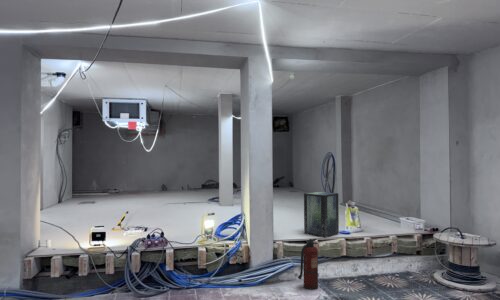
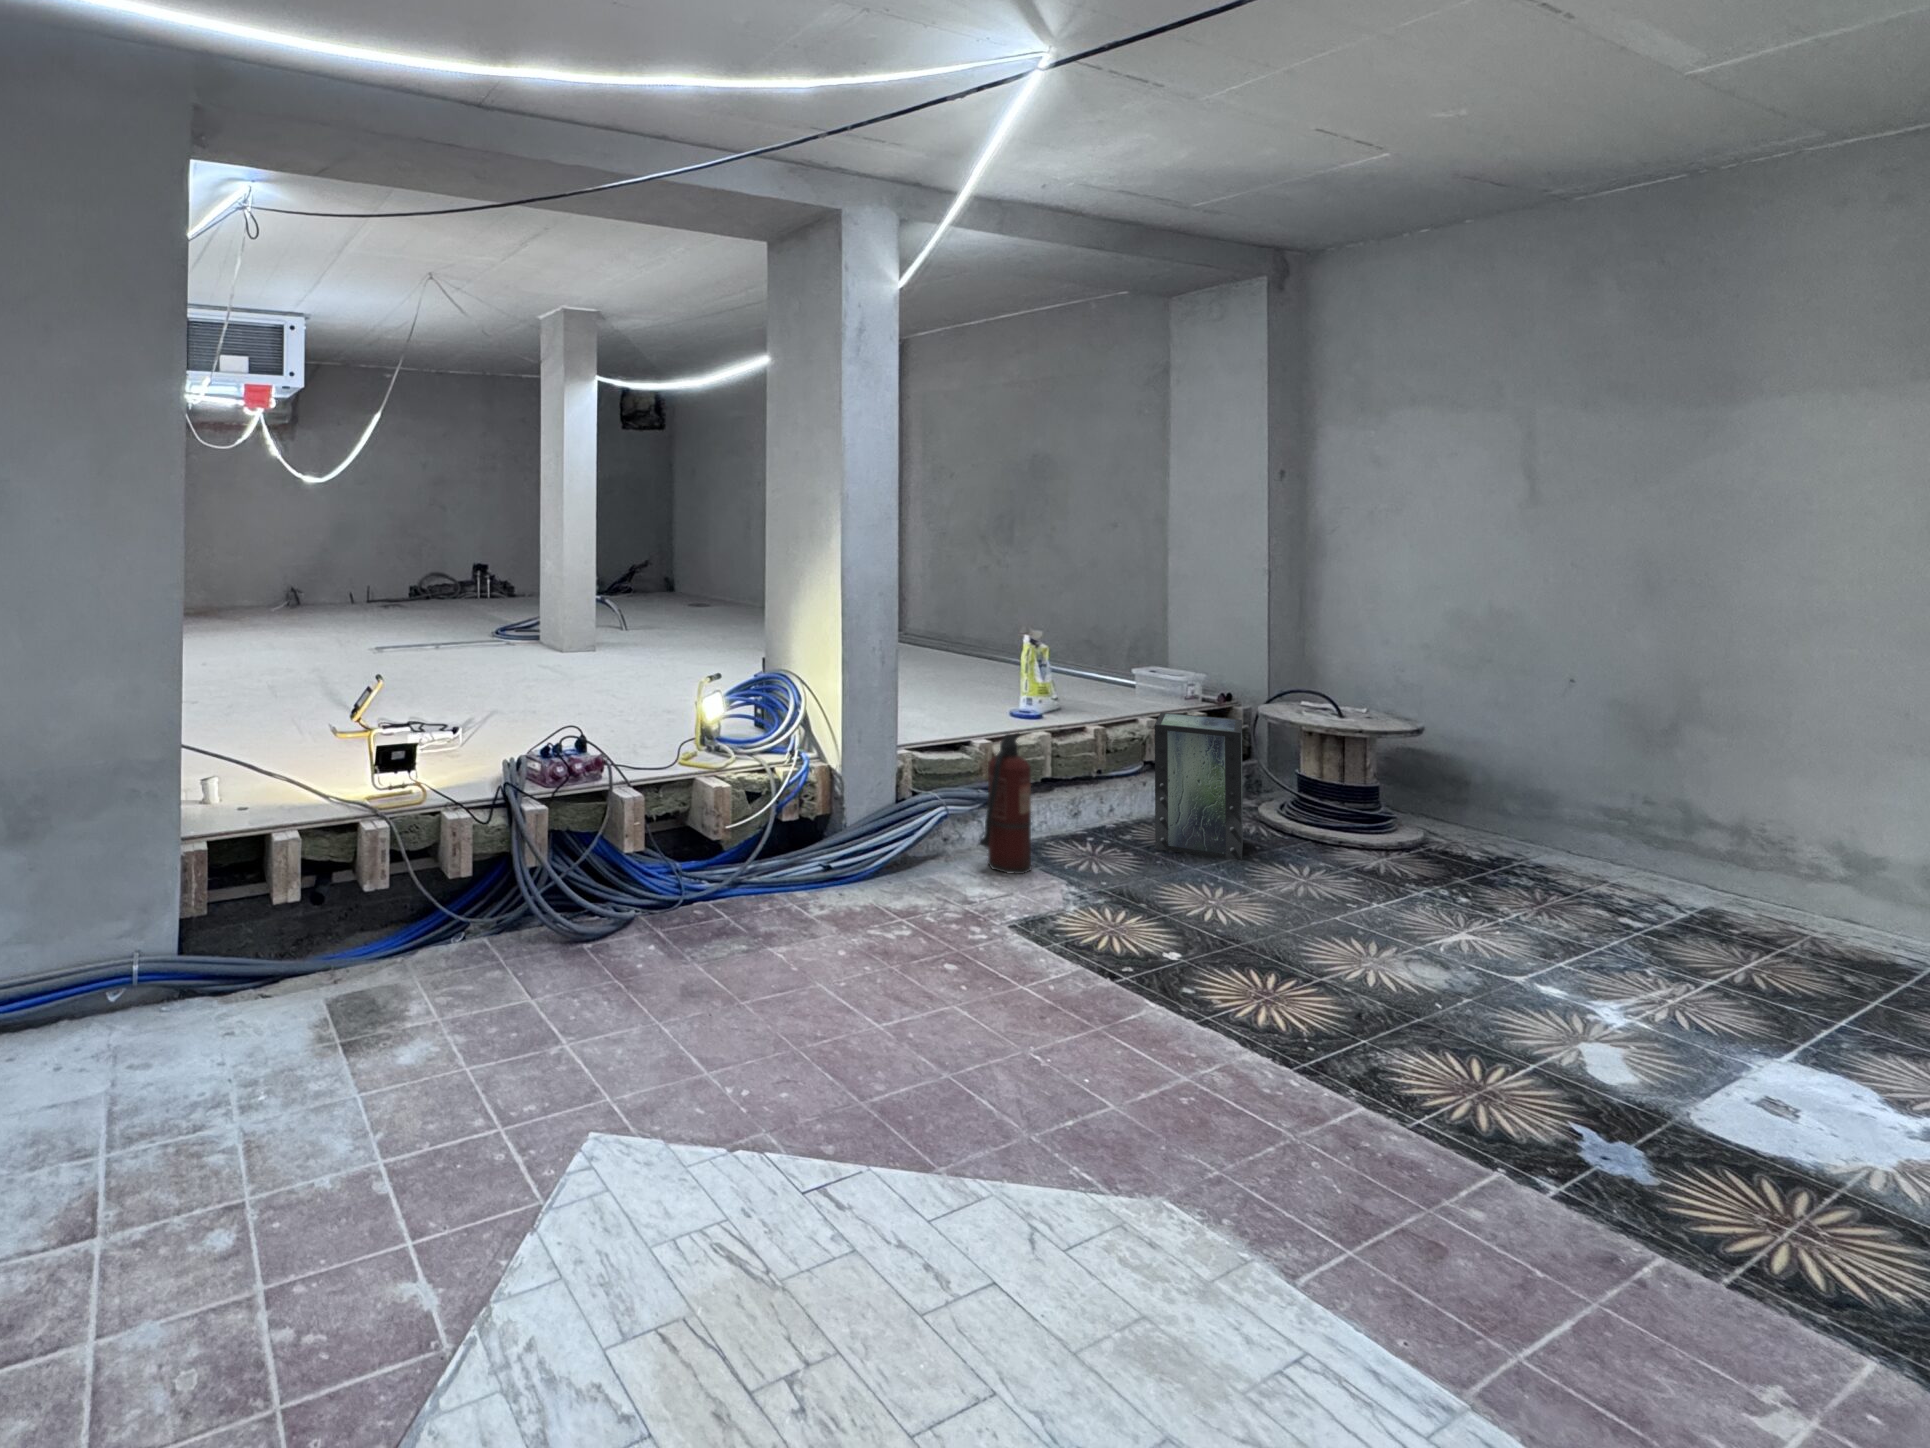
storage box: present [304,192,339,238] -> present [1155,712,1243,861]

